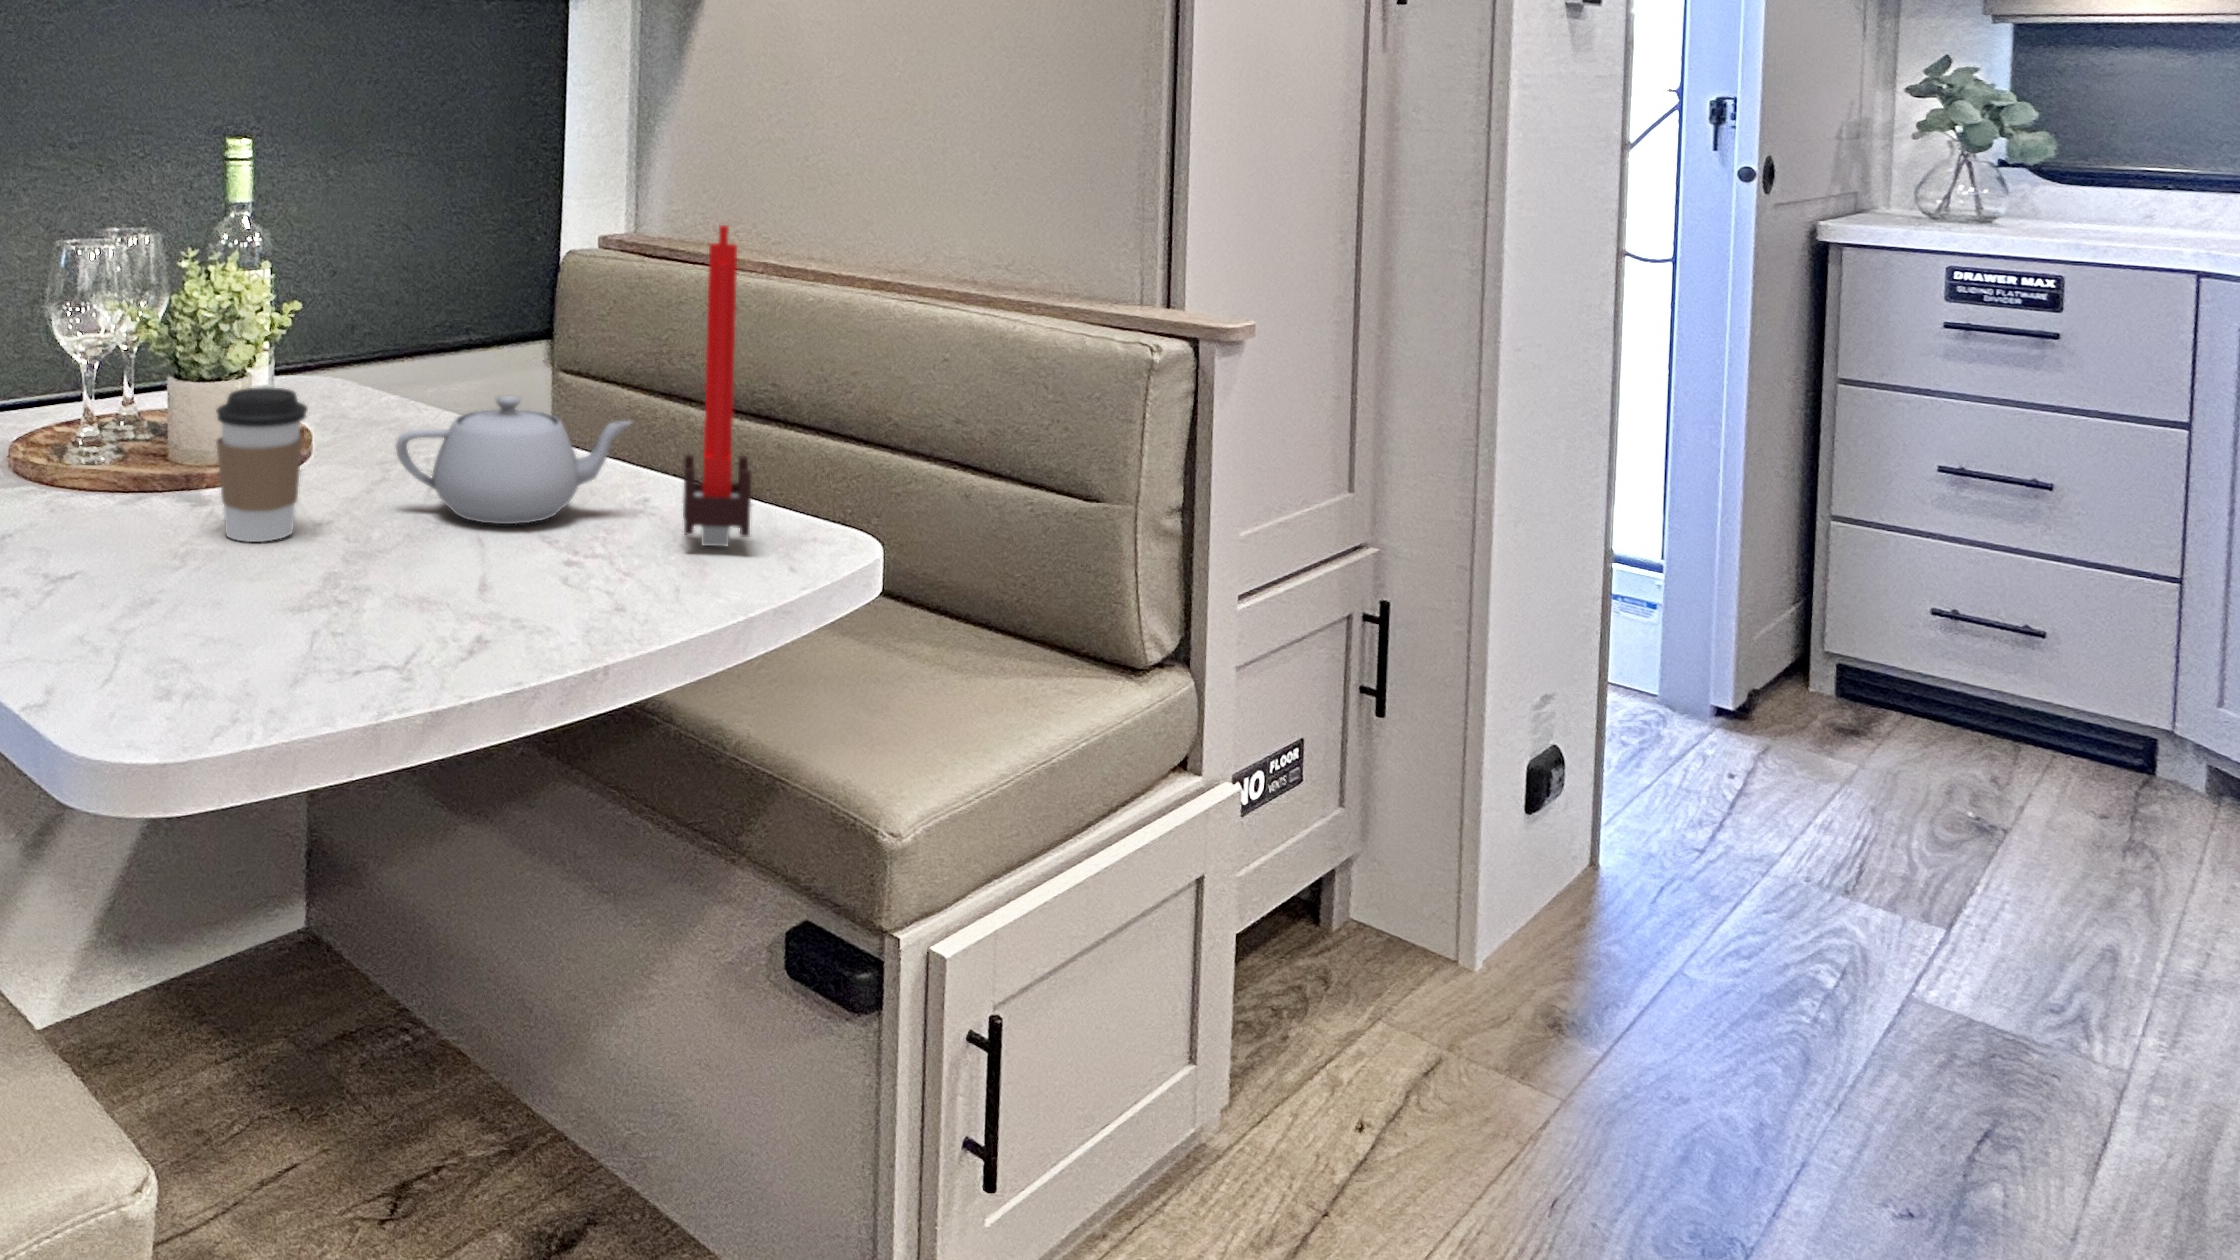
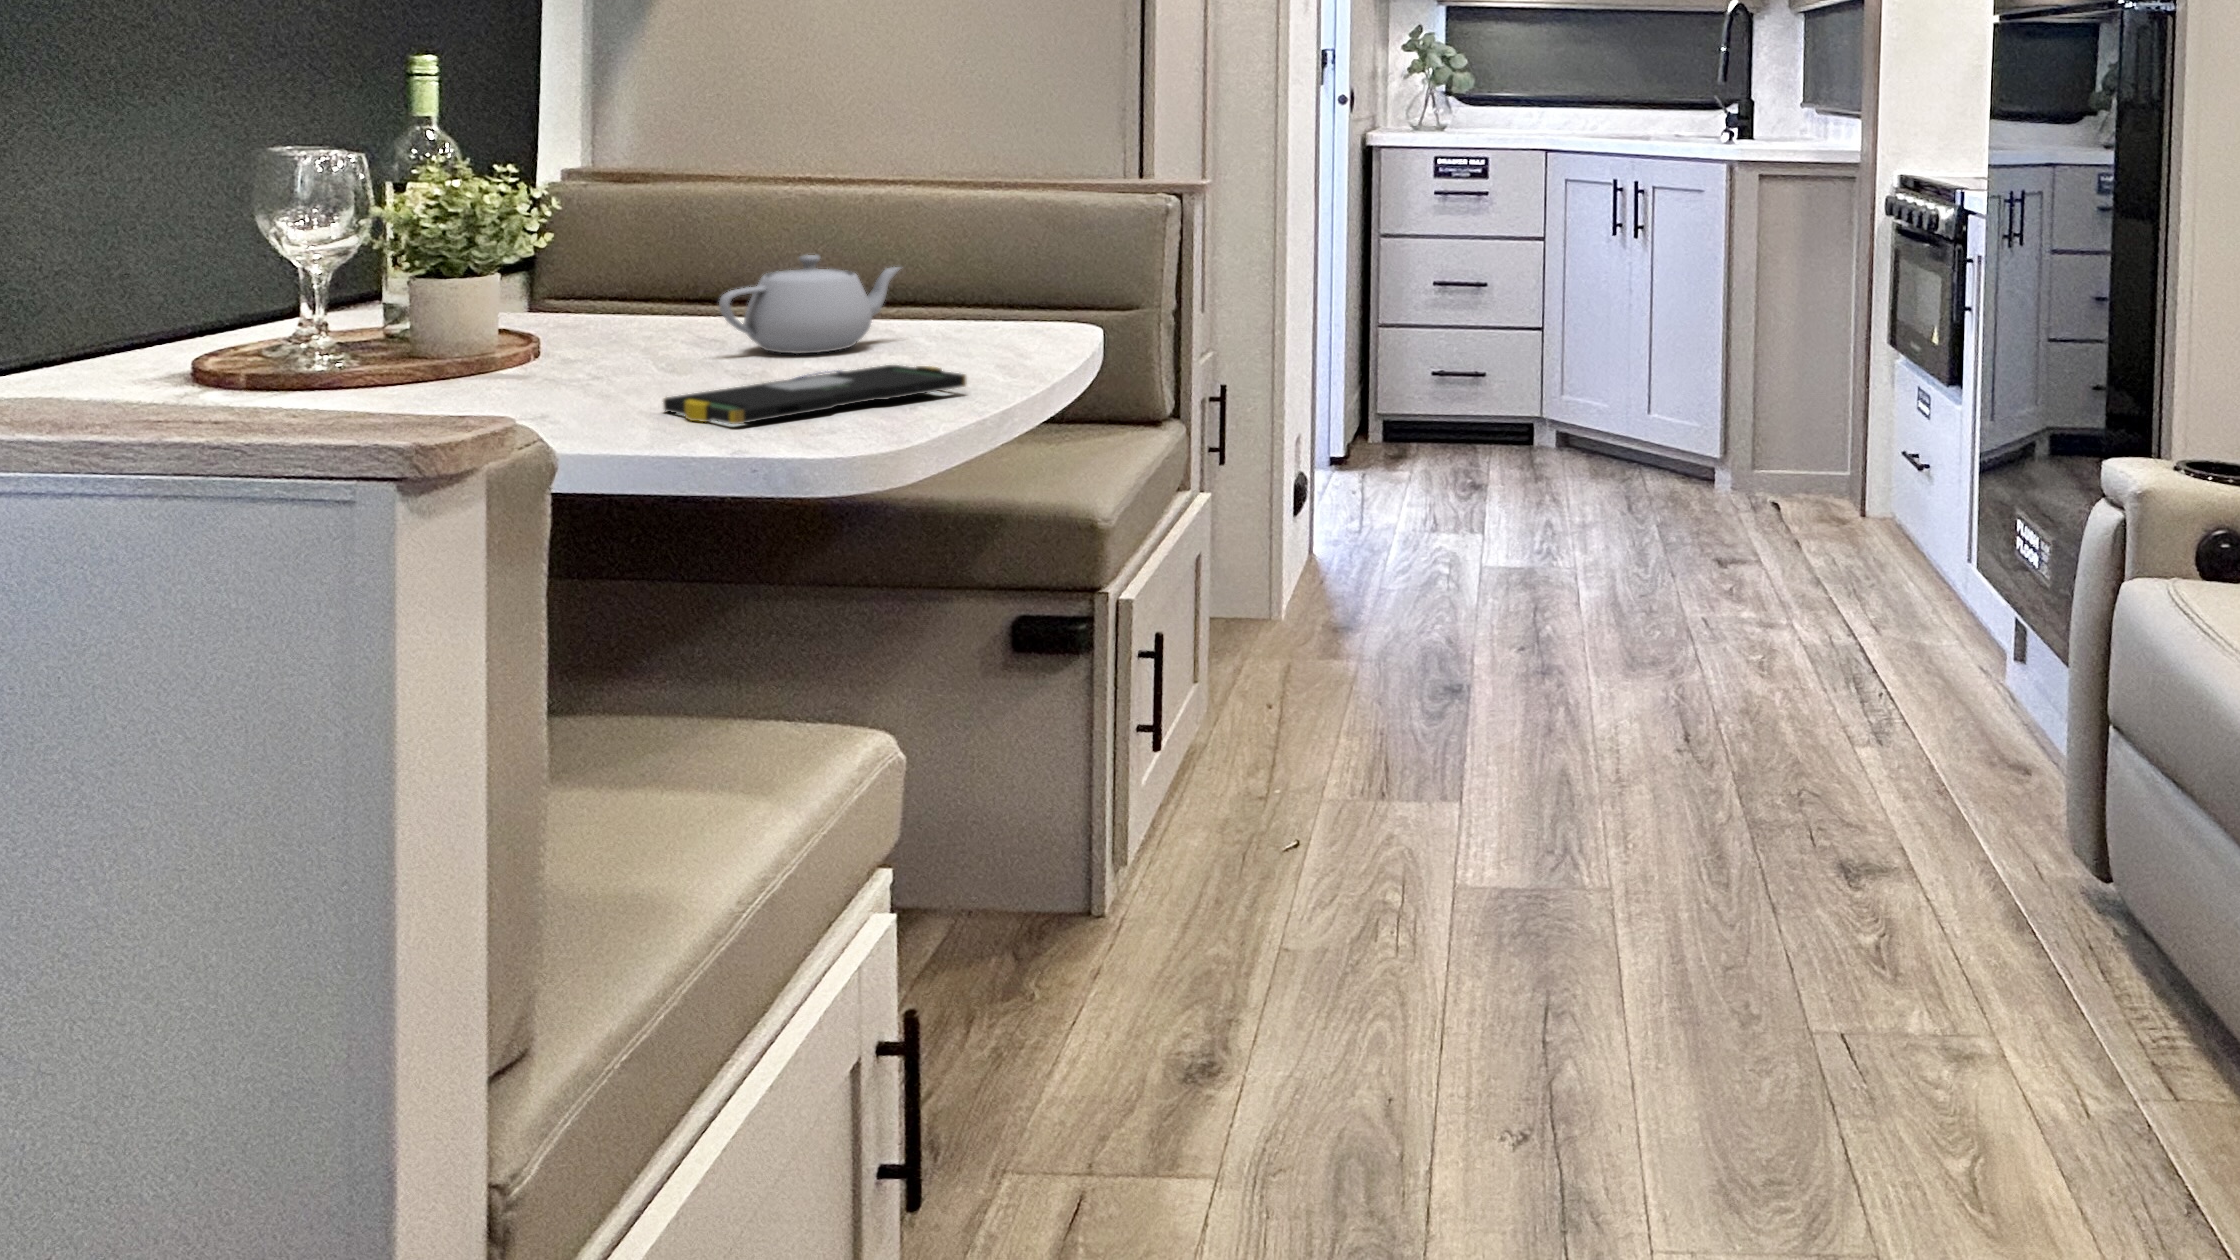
candle: present [683,225,751,546] -> none [963,108,1030,342]
coffee cup: present [216,387,307,542] -> none [611,256,697,383]
tablet: none [77,577,439,655] -> present [663,365,967,424]

